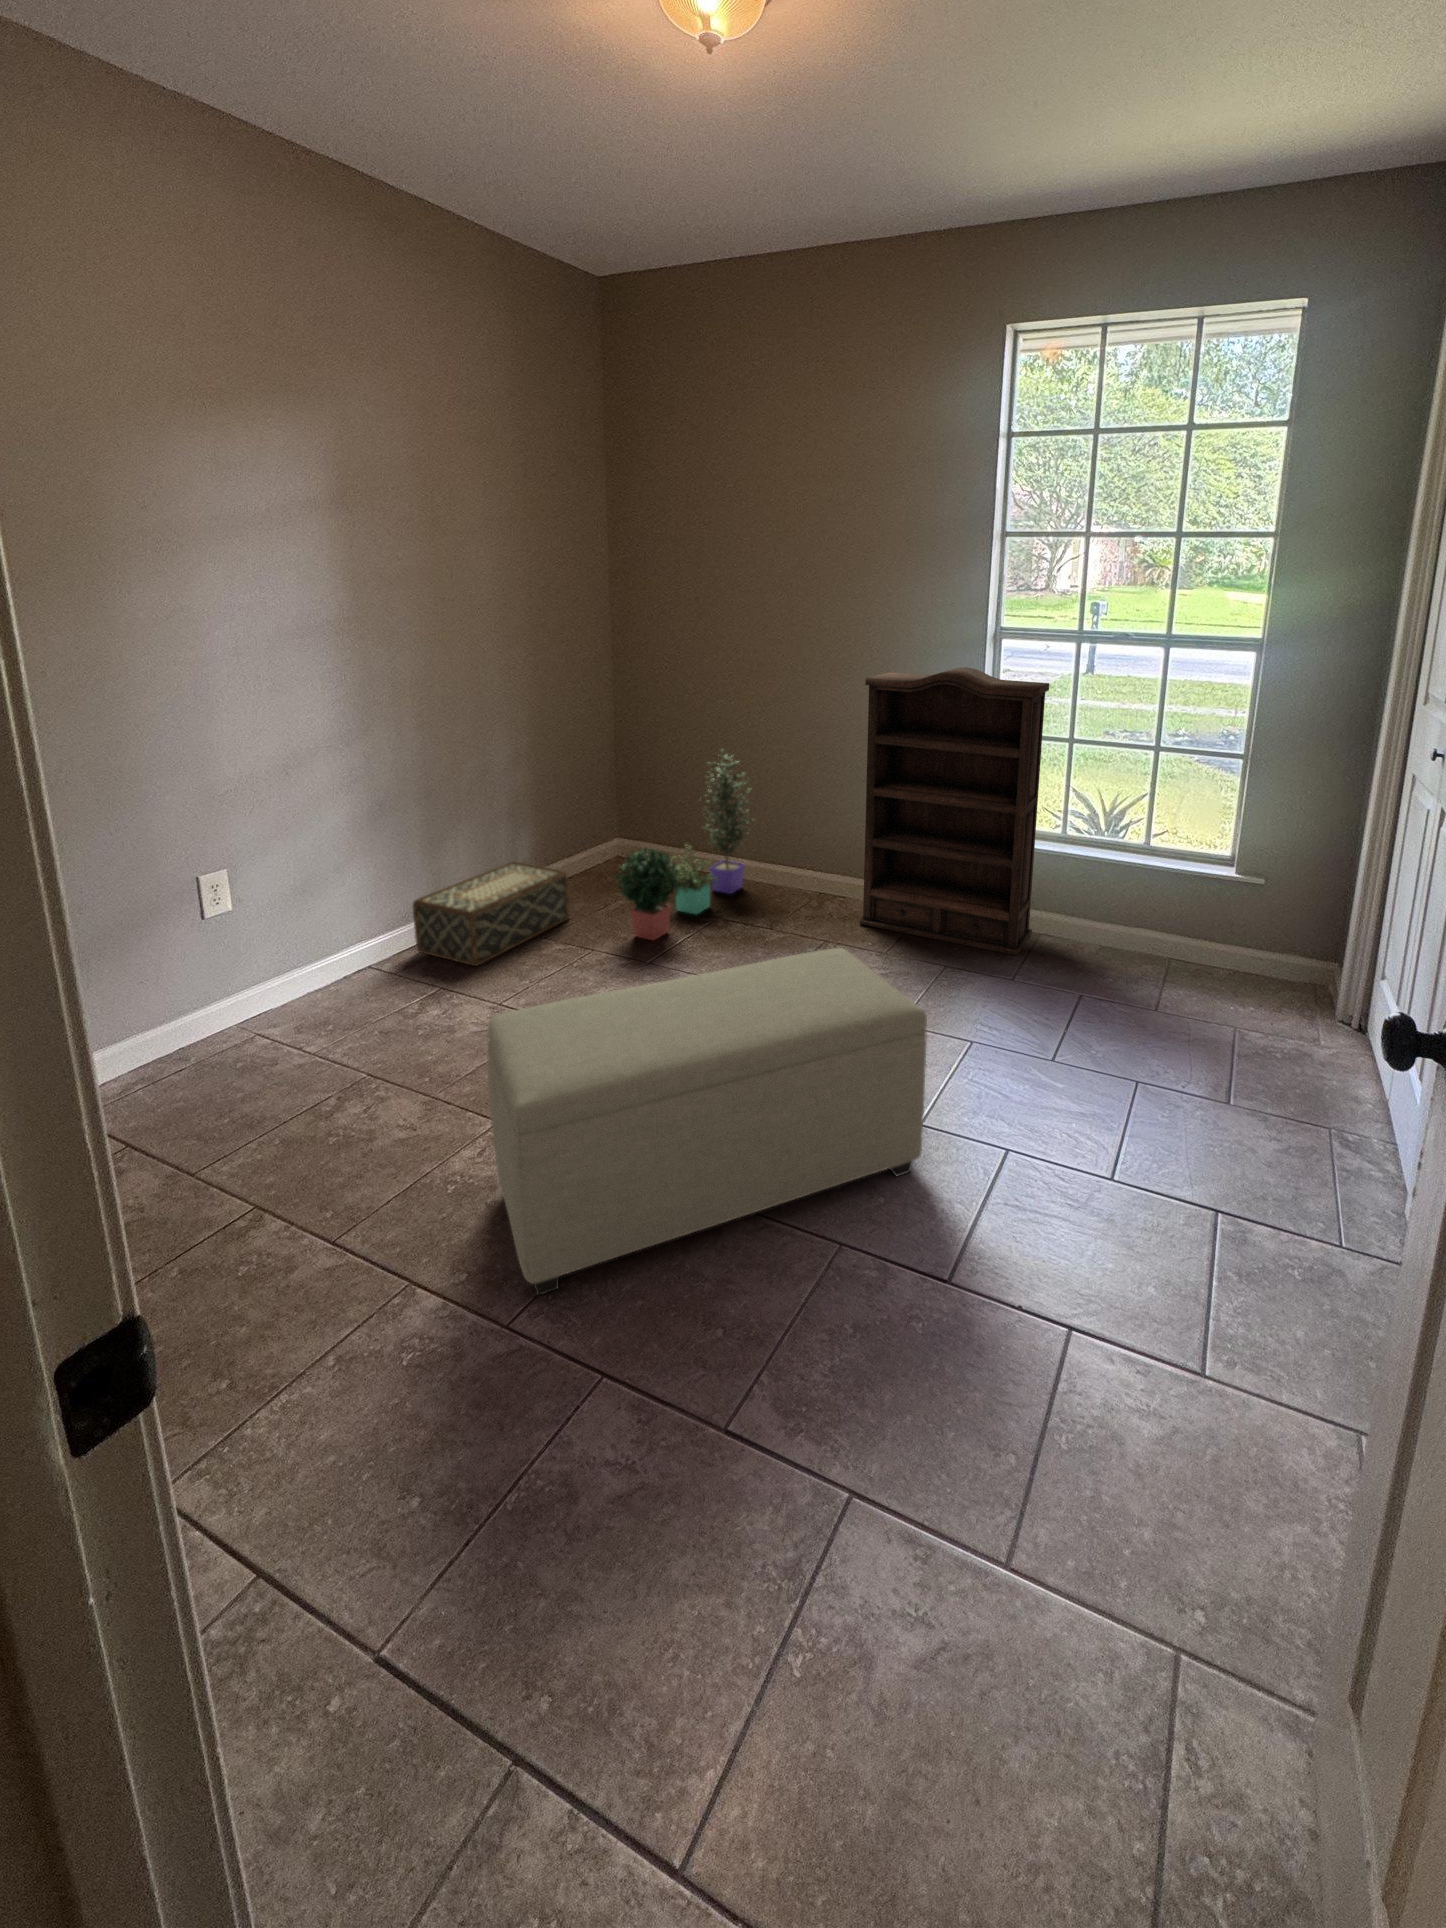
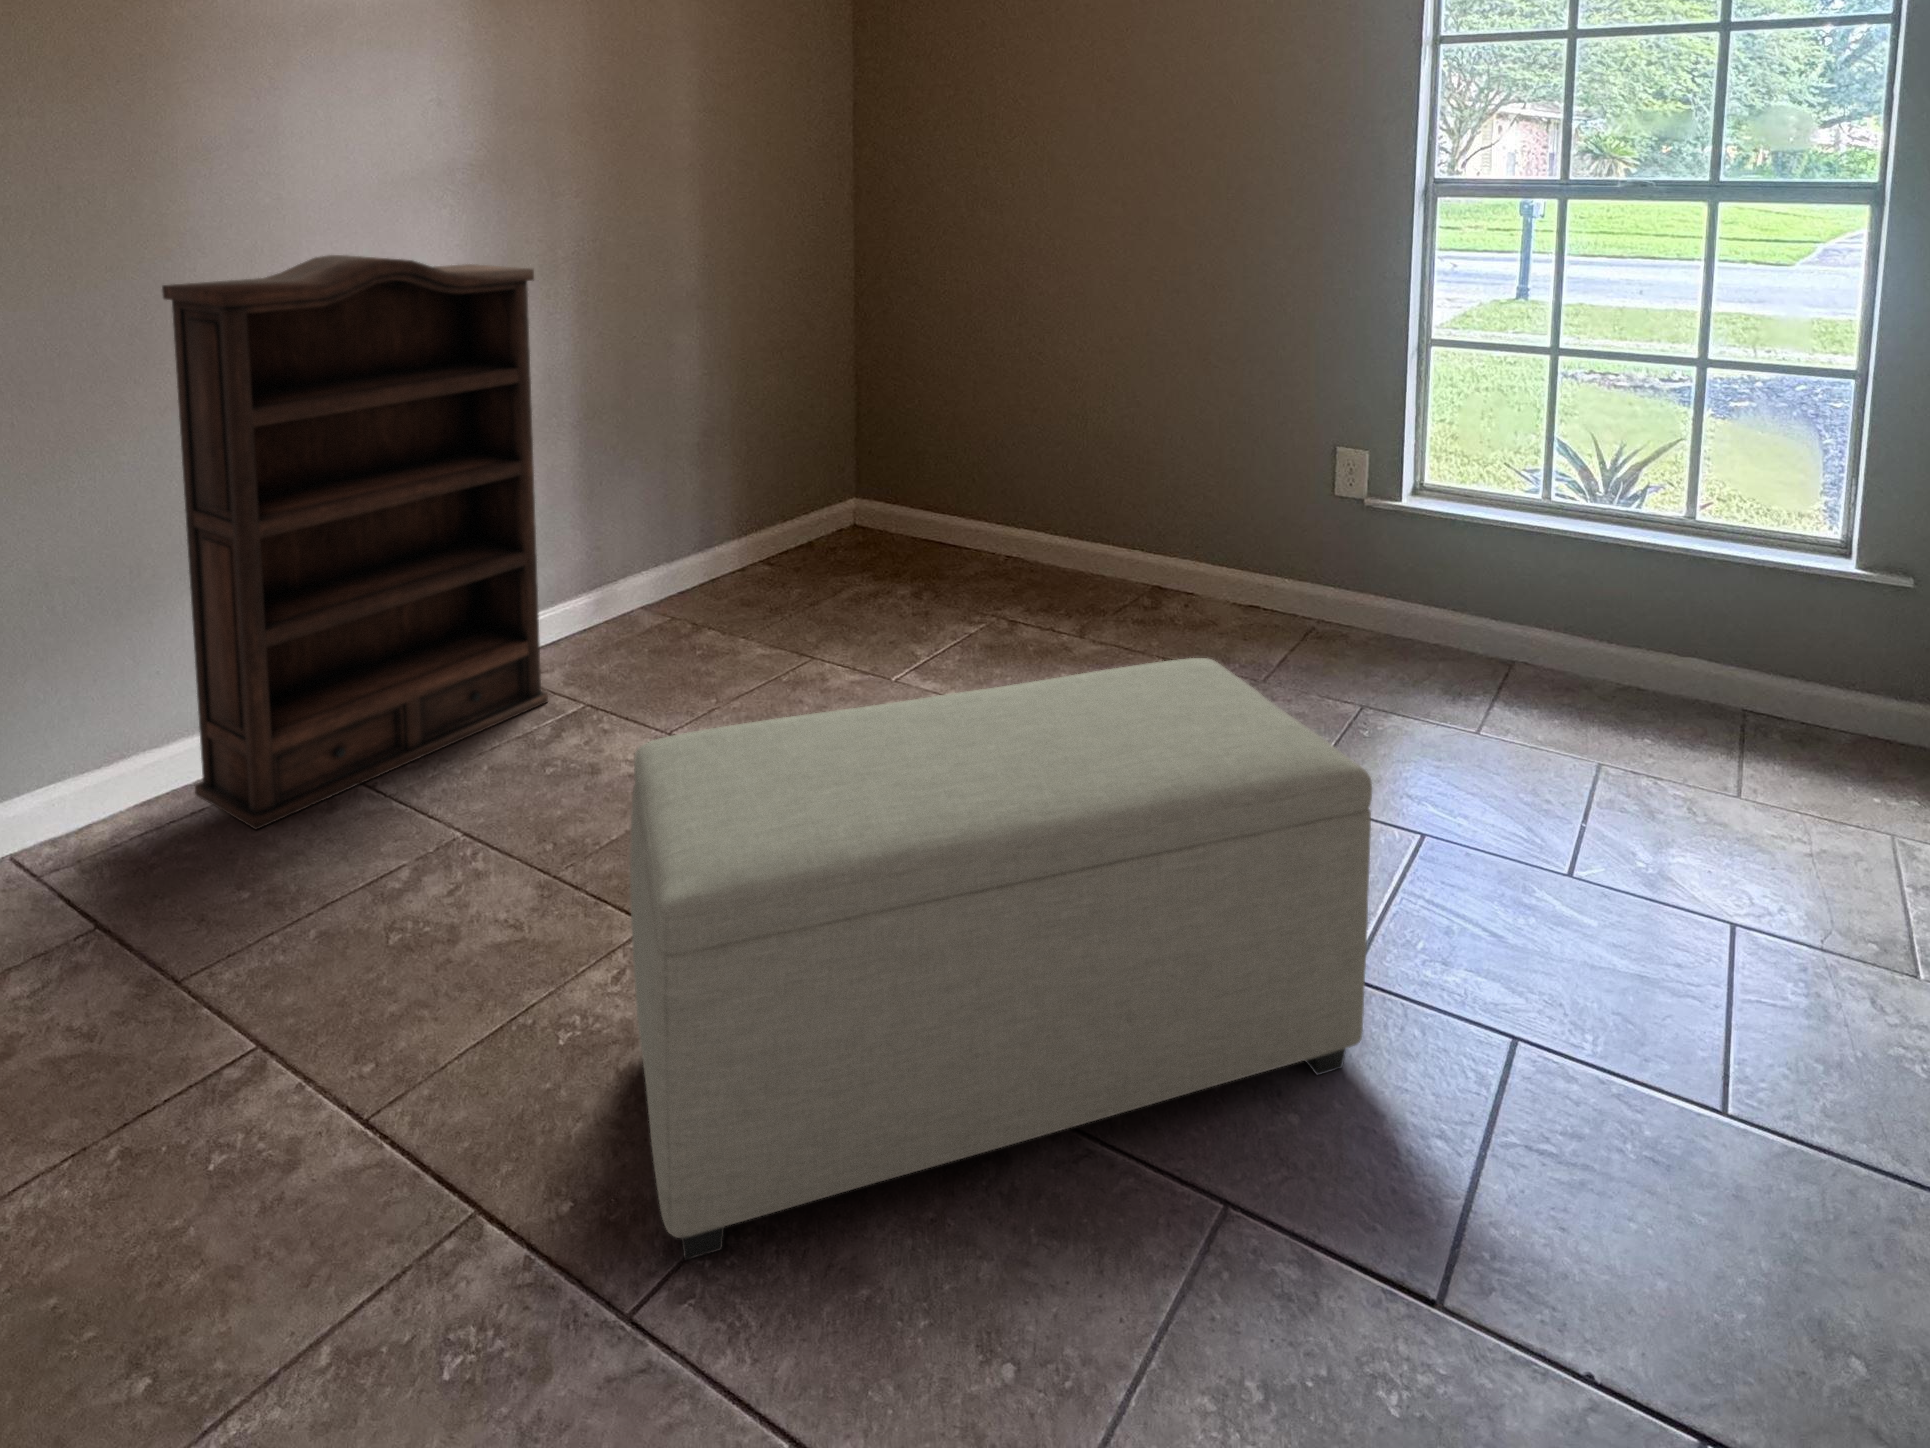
bookshelf: present [860,667,1049,956] -> present [162,255,548,829]
potted plant: present [615,754,751,940] -> none [846,366,1055,645]
woven basket: present [413,862,569,966] -> none [559,521,780,672]

